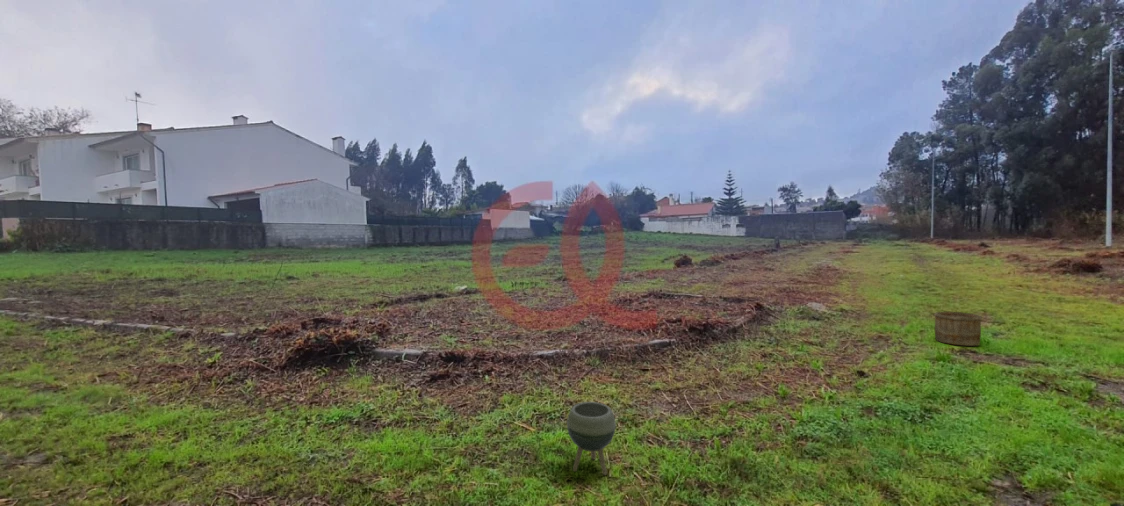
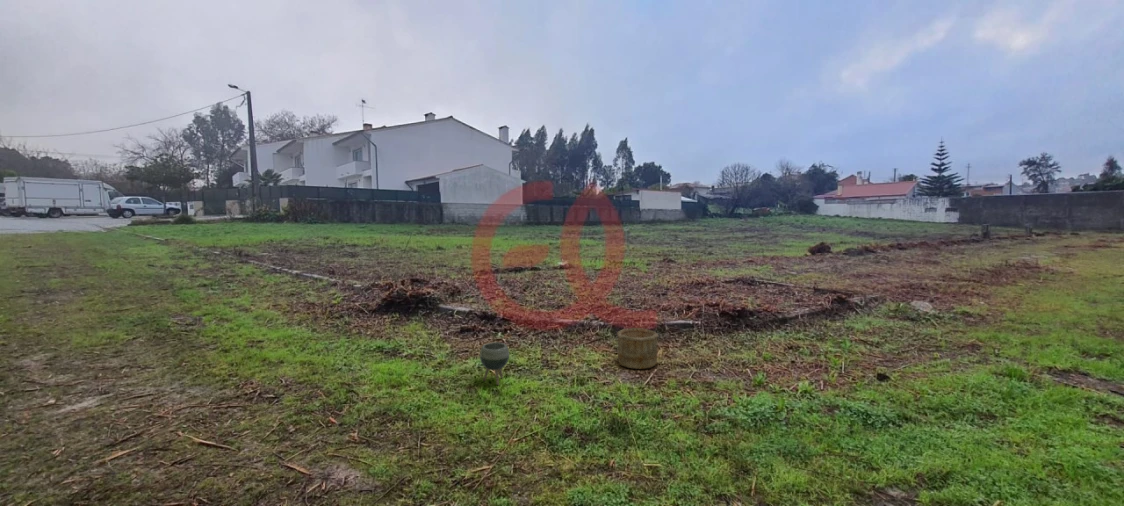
wooden bucket: present [934,312,982,346] -> present [617,328,658,369]

